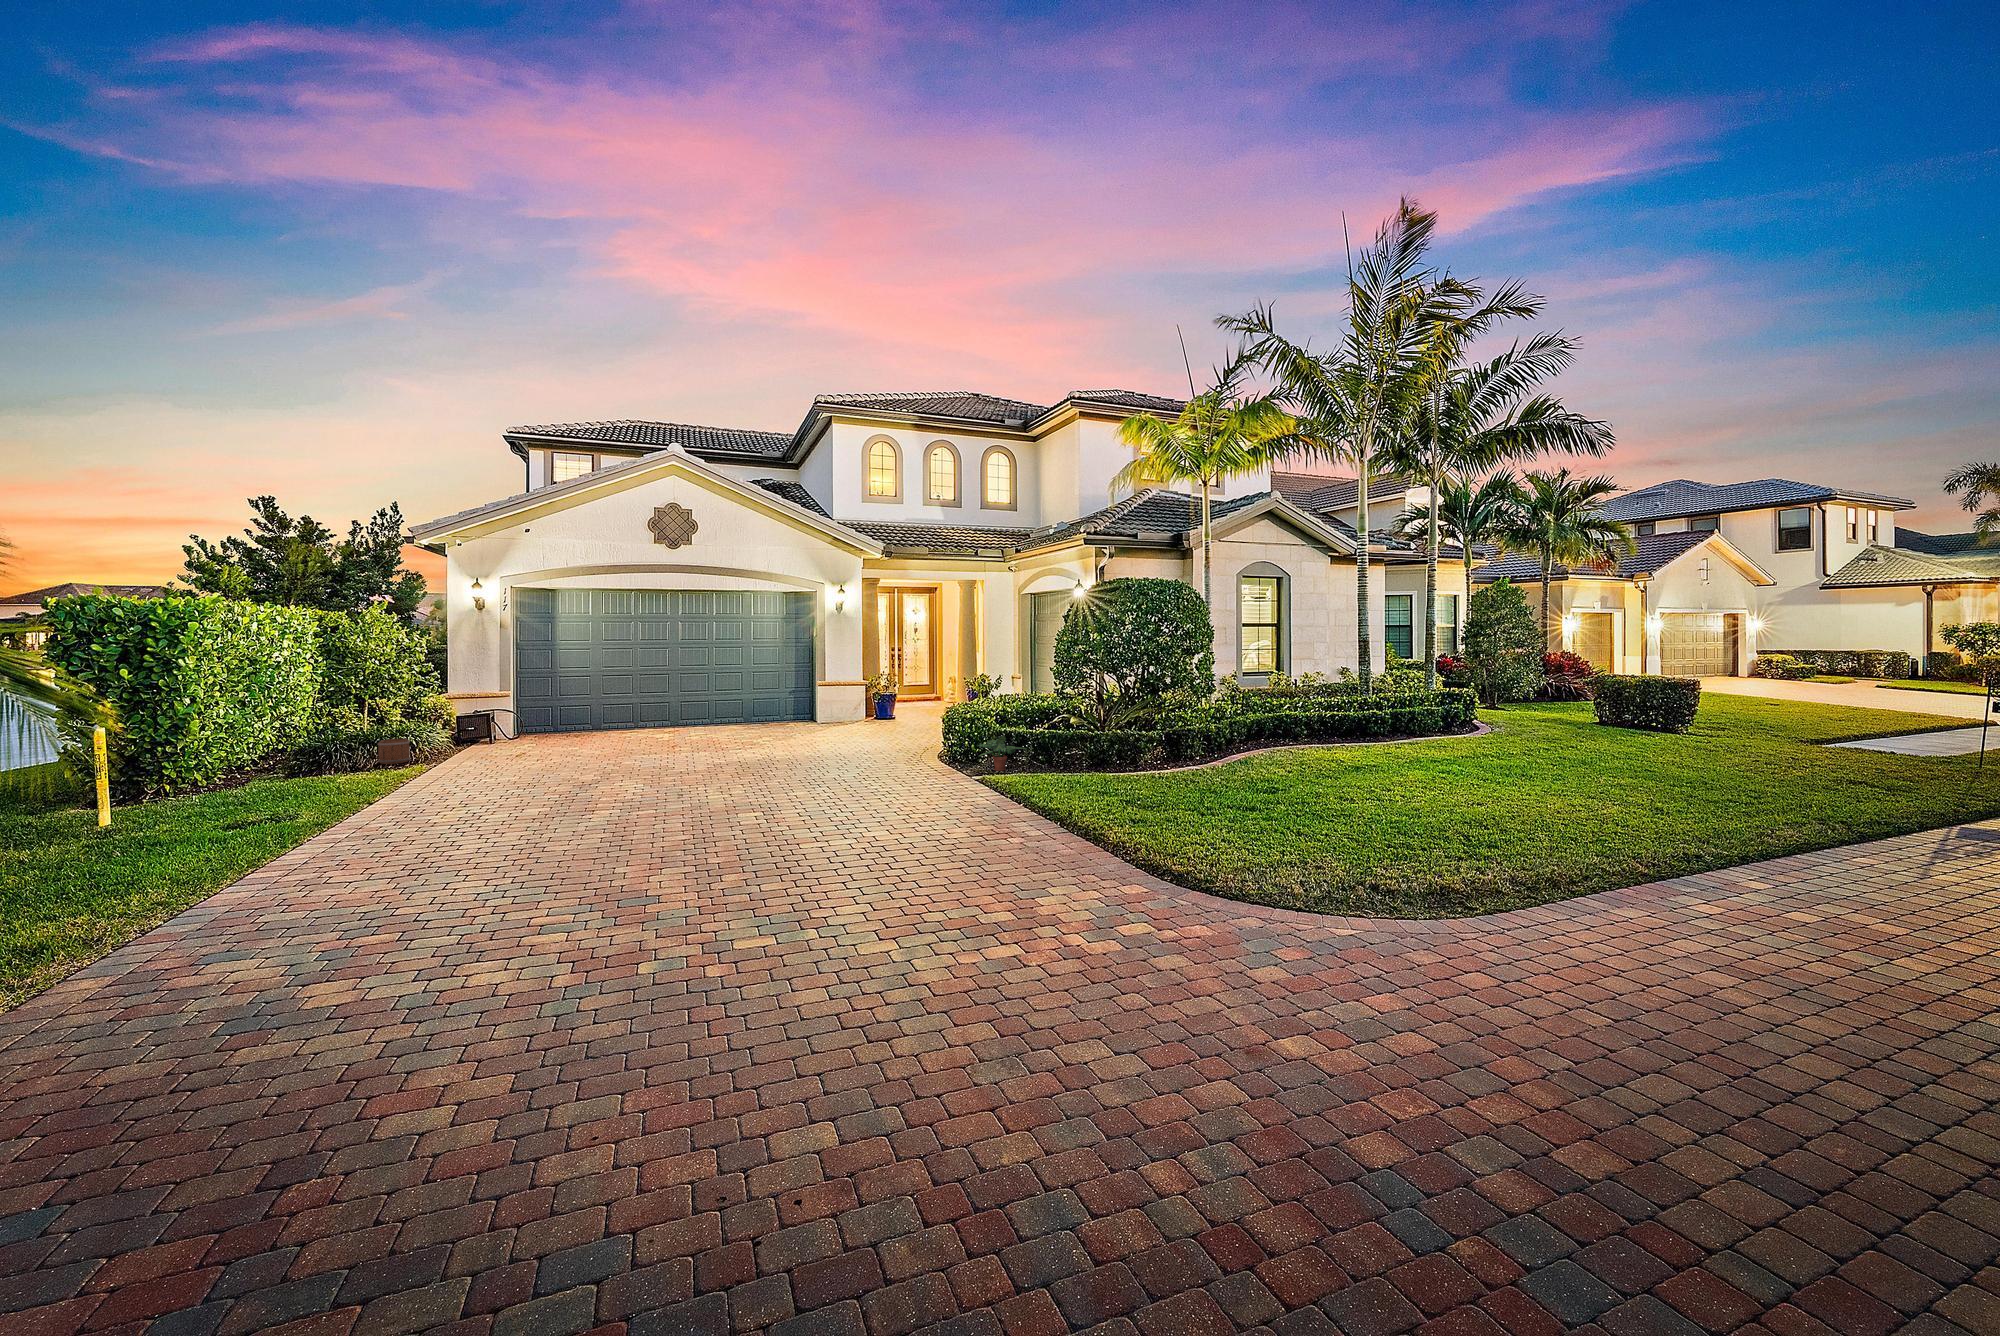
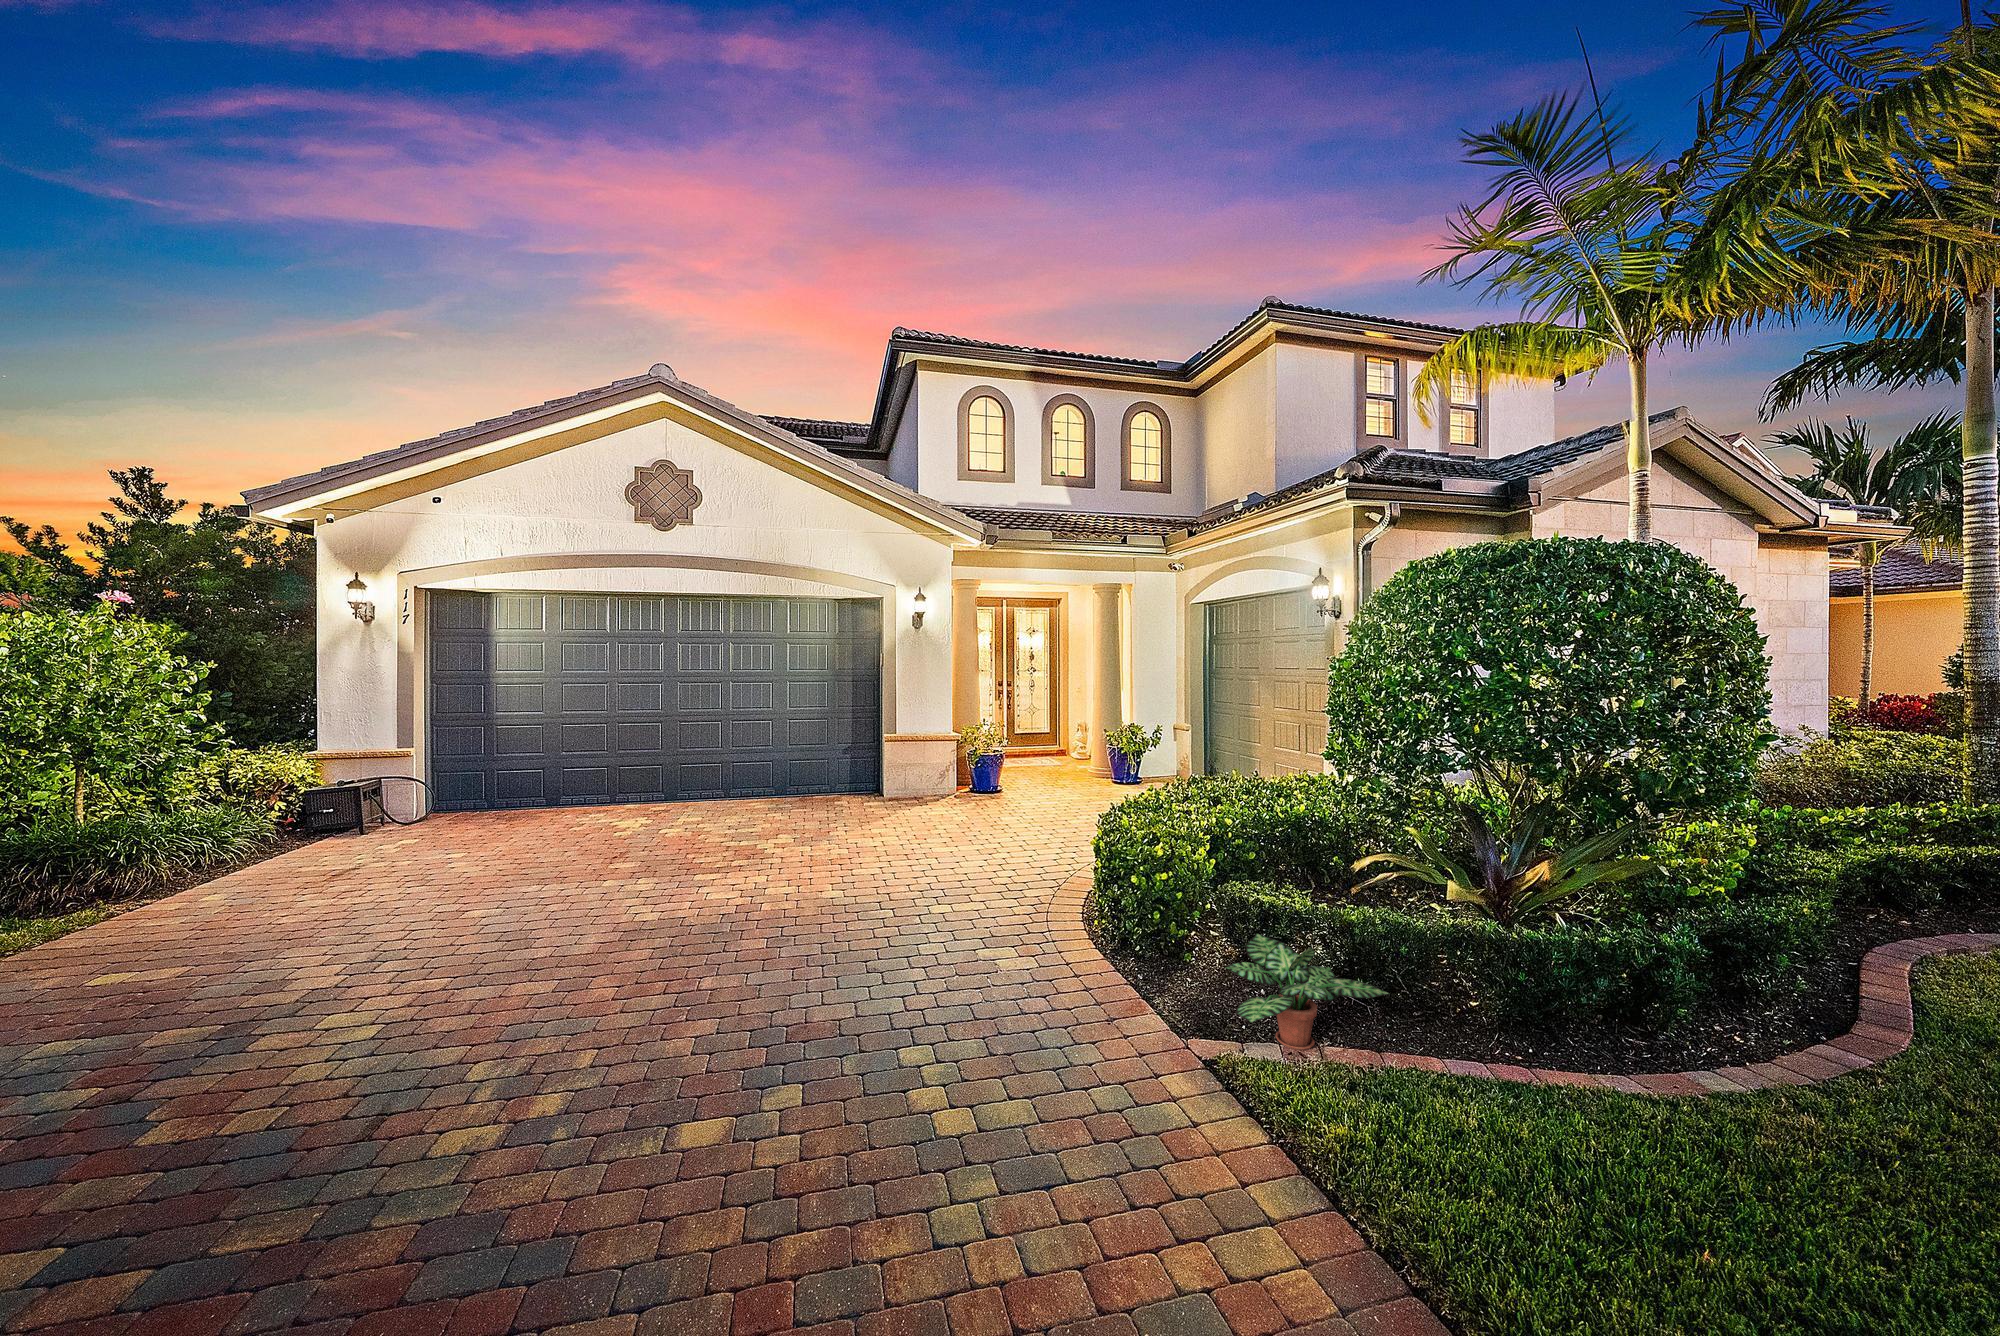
bucket: present [378,739,411,764] -> none [21,853,103,908]

